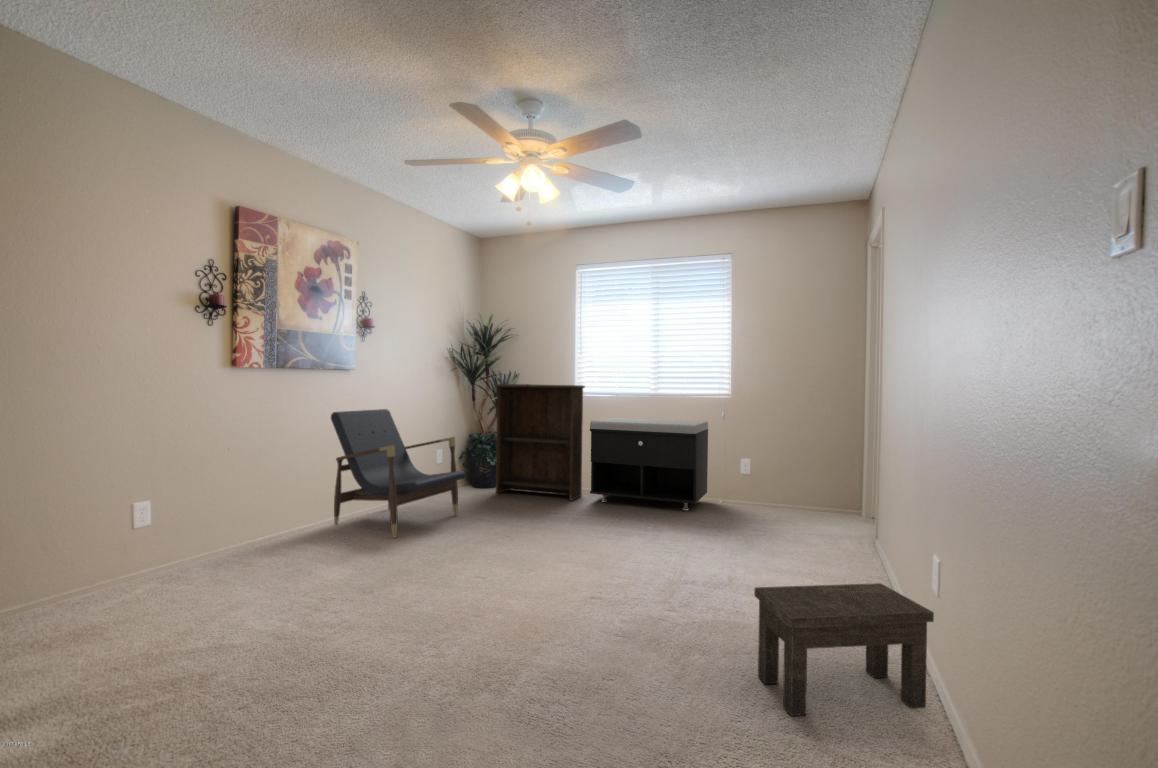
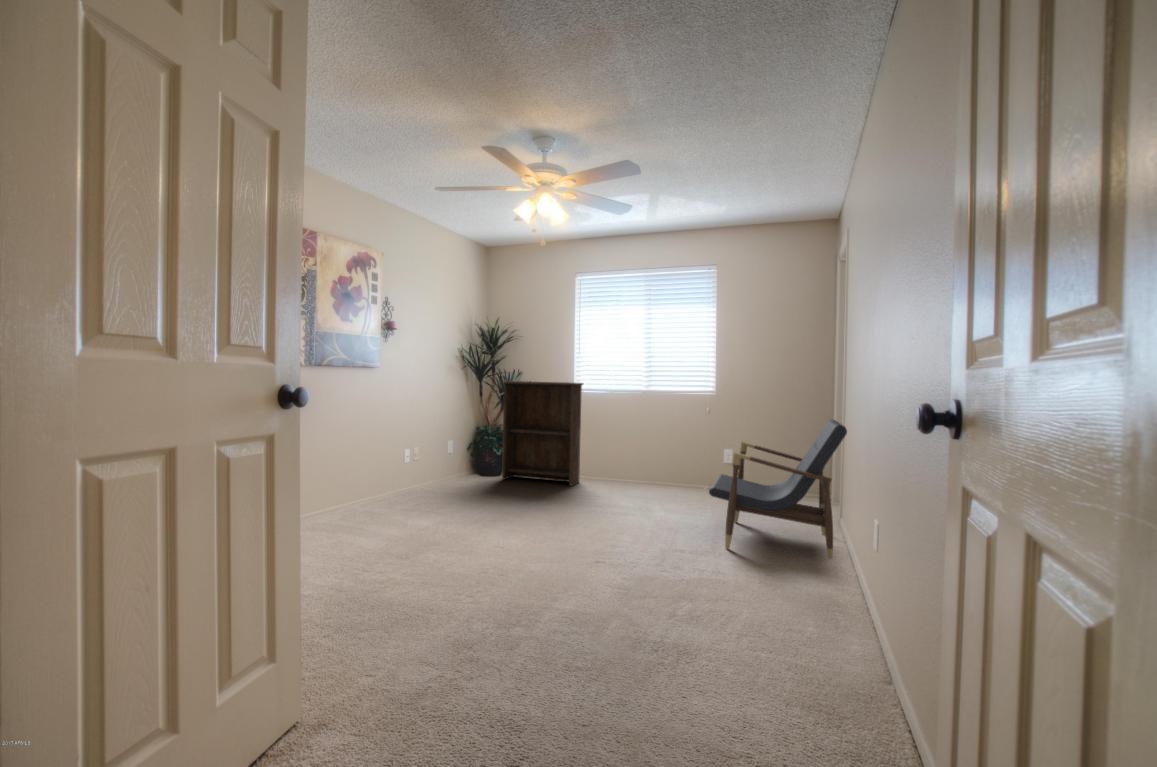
lounge chair: present [331,409,466,538] -> present [709,420,847,559]
storage bench: present [590,418,708,510] -> none [588,412,693,495]
side table: present [754,583,934,716] -> none [733,547,875,649]

